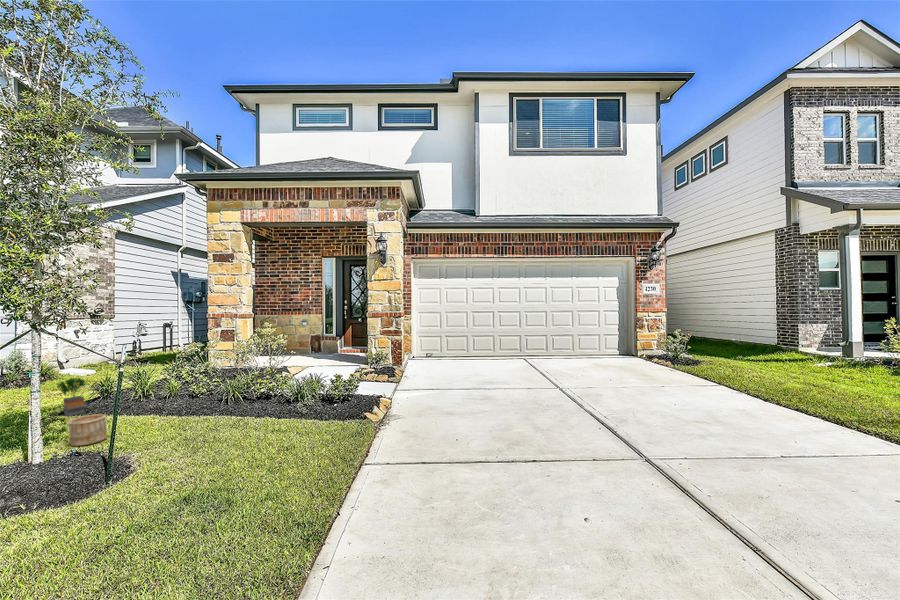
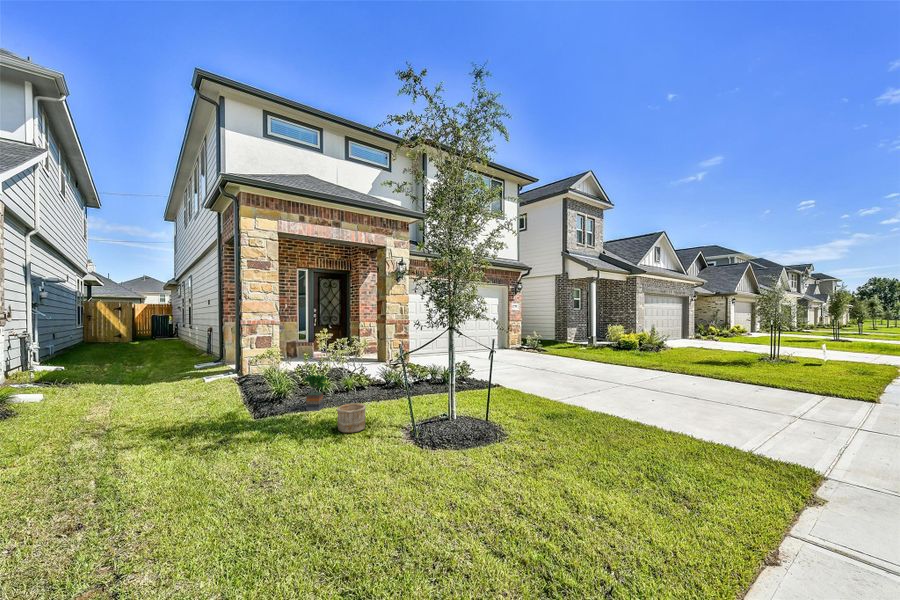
potted tree: present [57,378,89,416] -> present [305,375,327,411]

